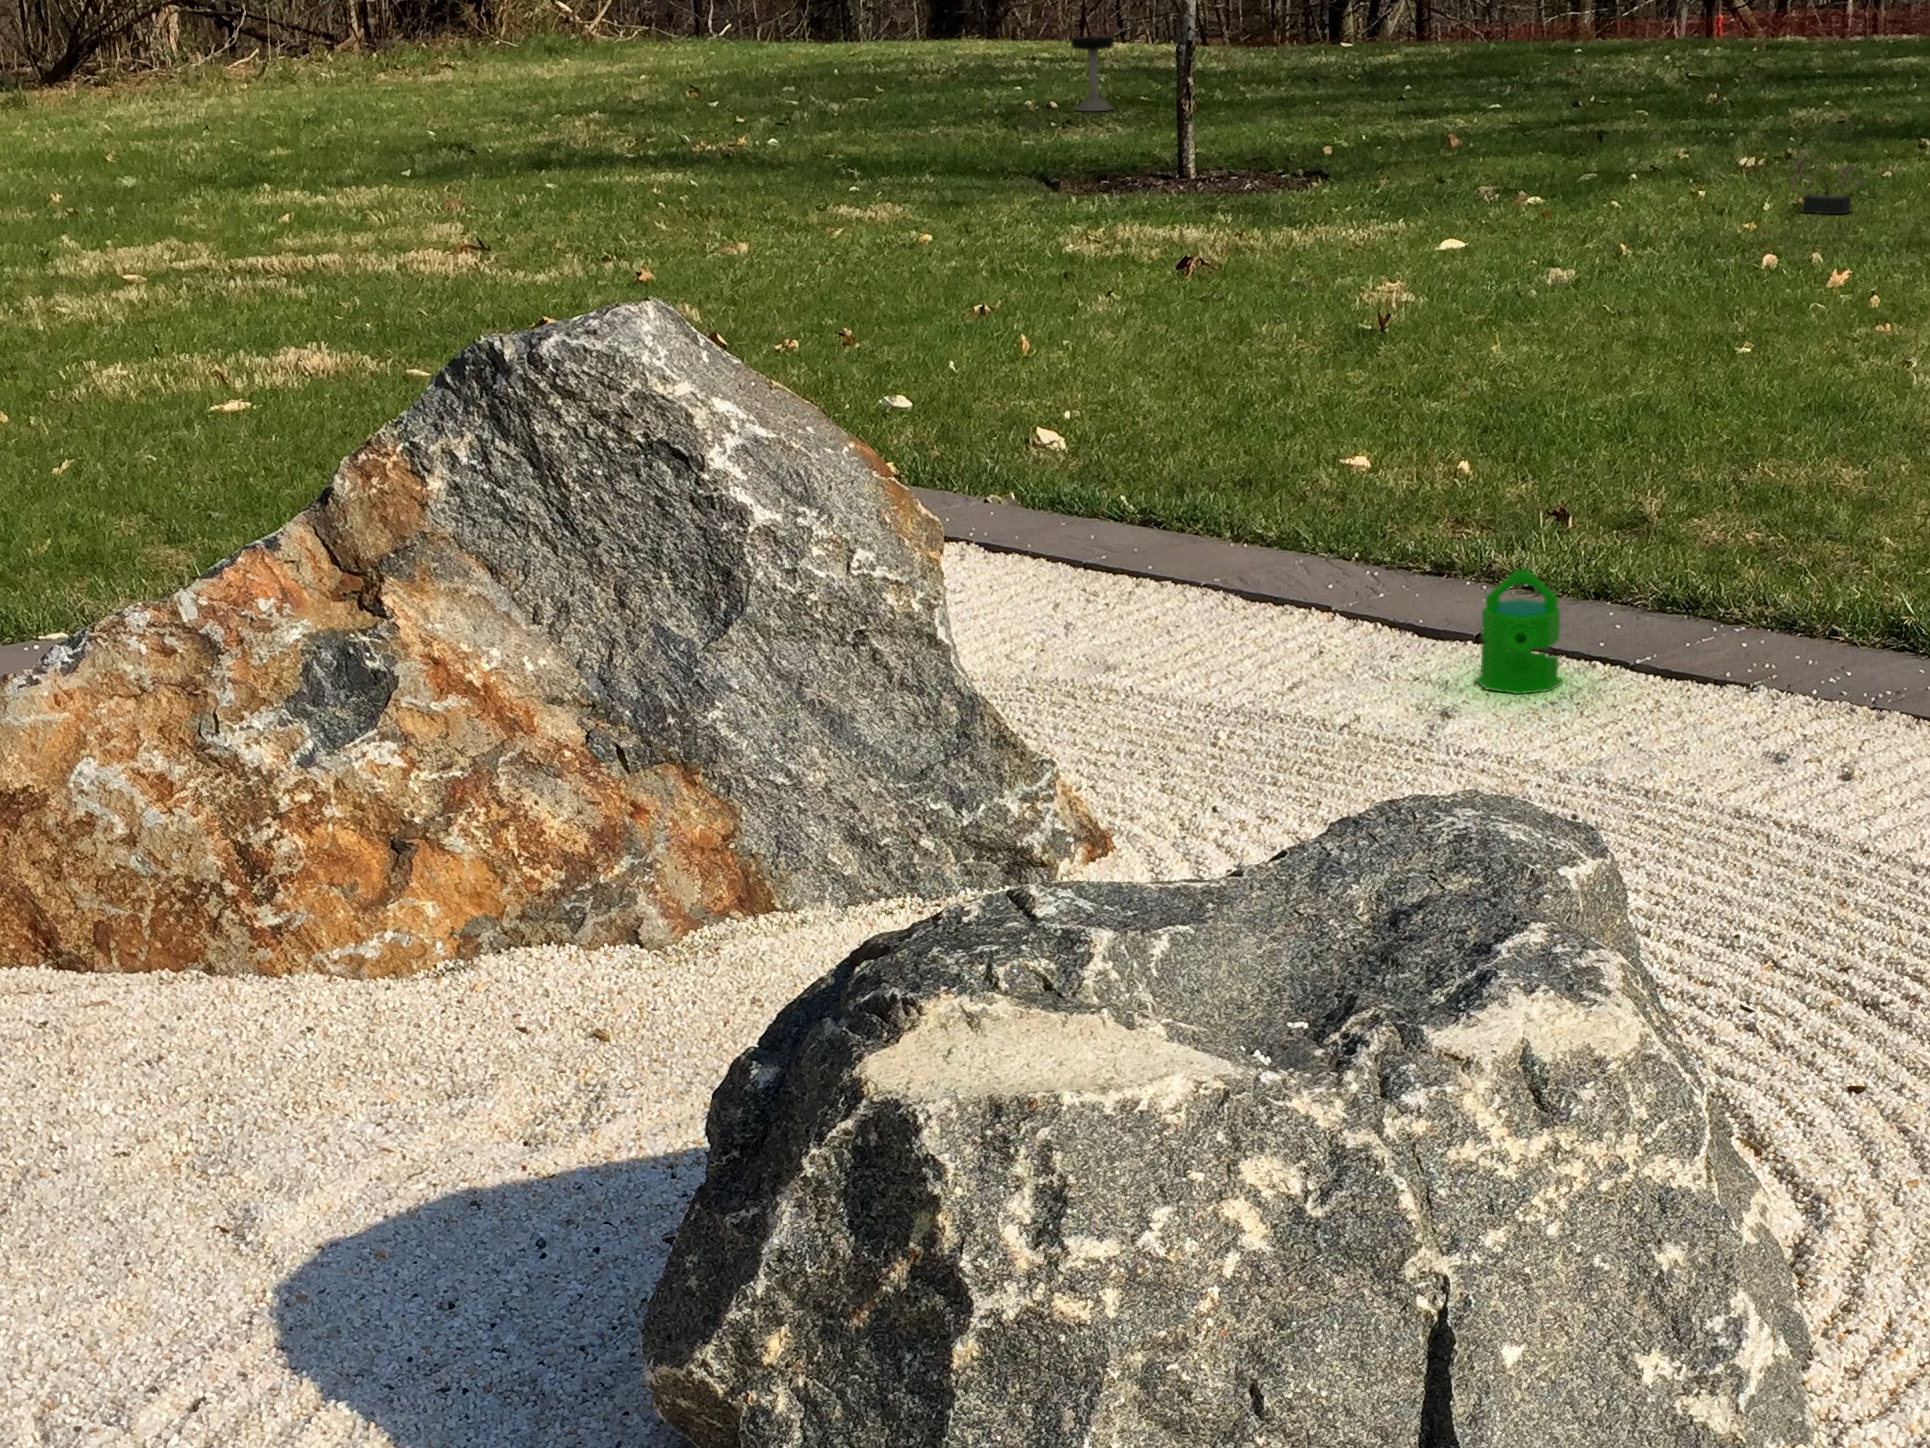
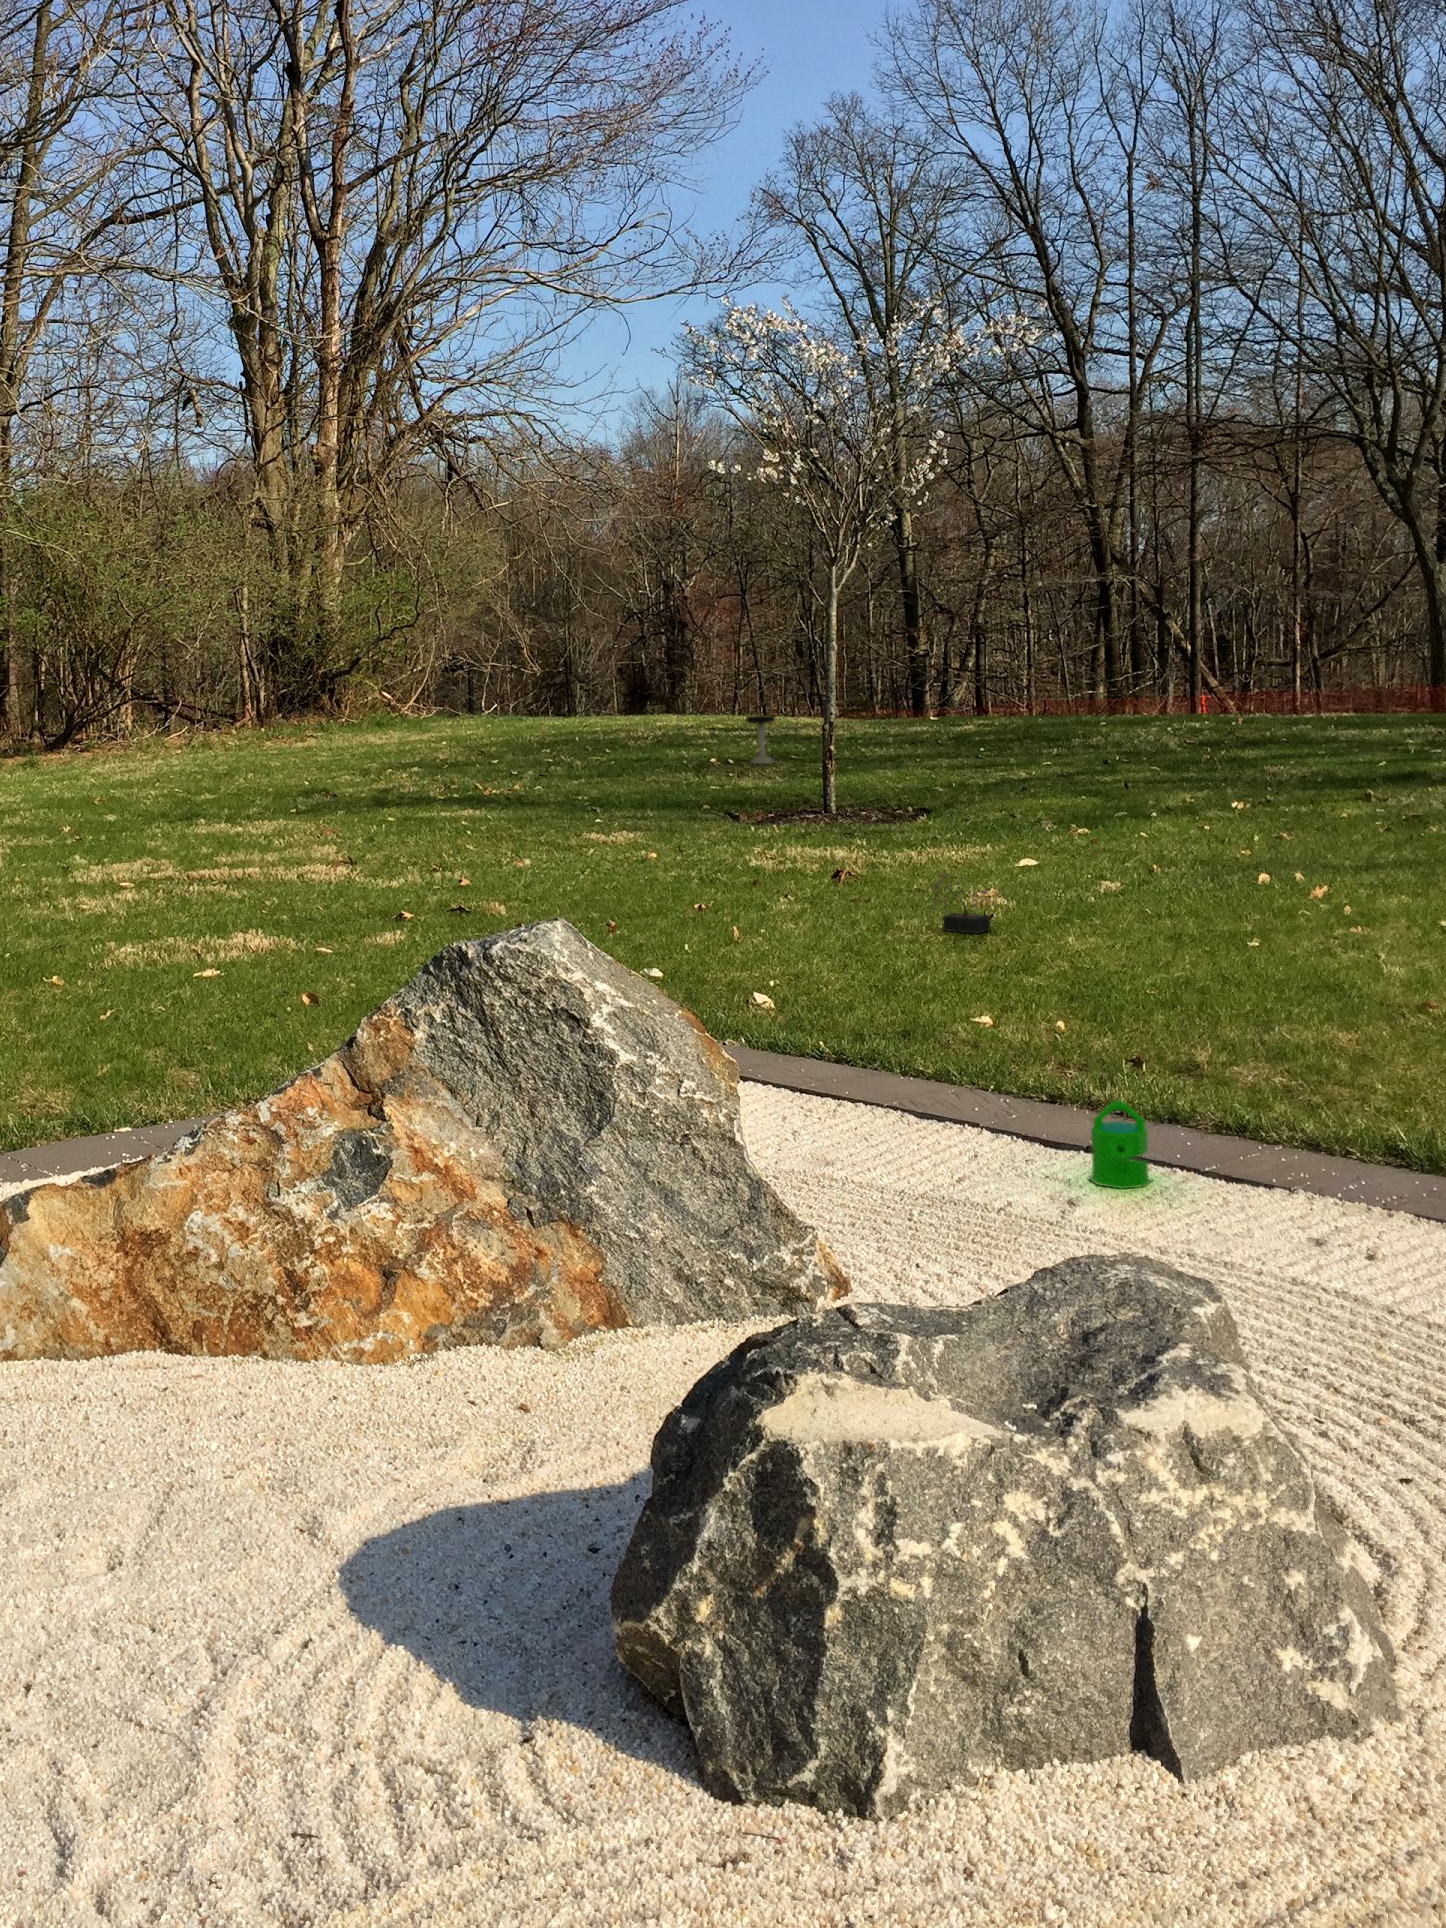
decorative plant: present [1791,150,1861,214] -> present [932,873,994,934]

